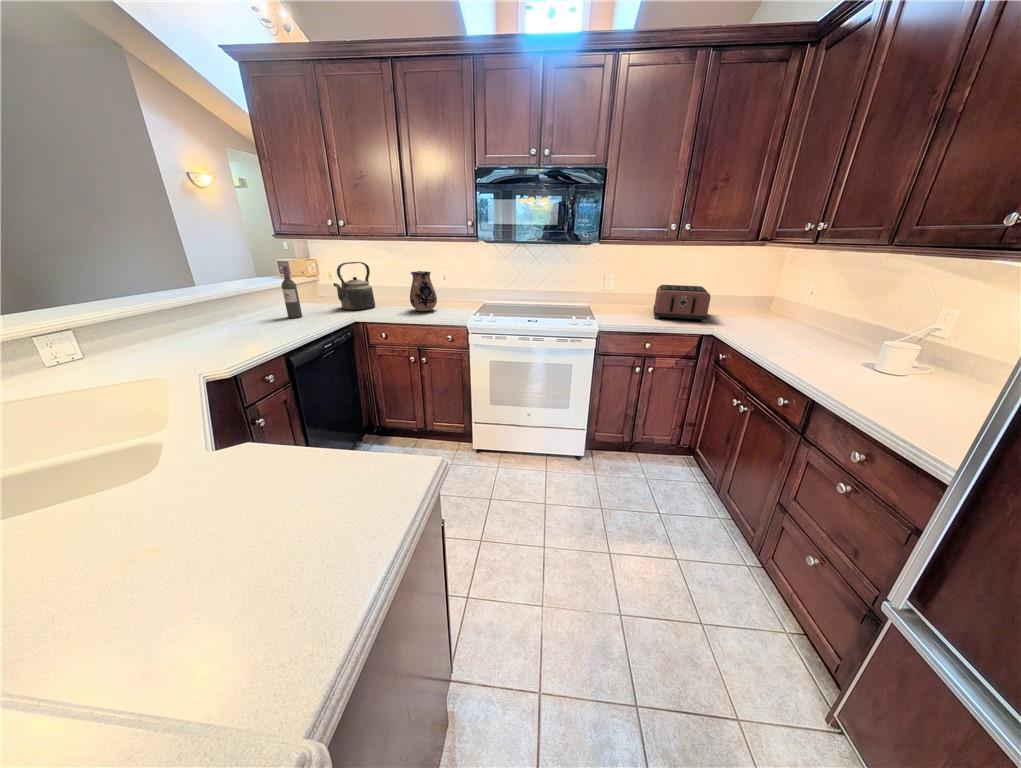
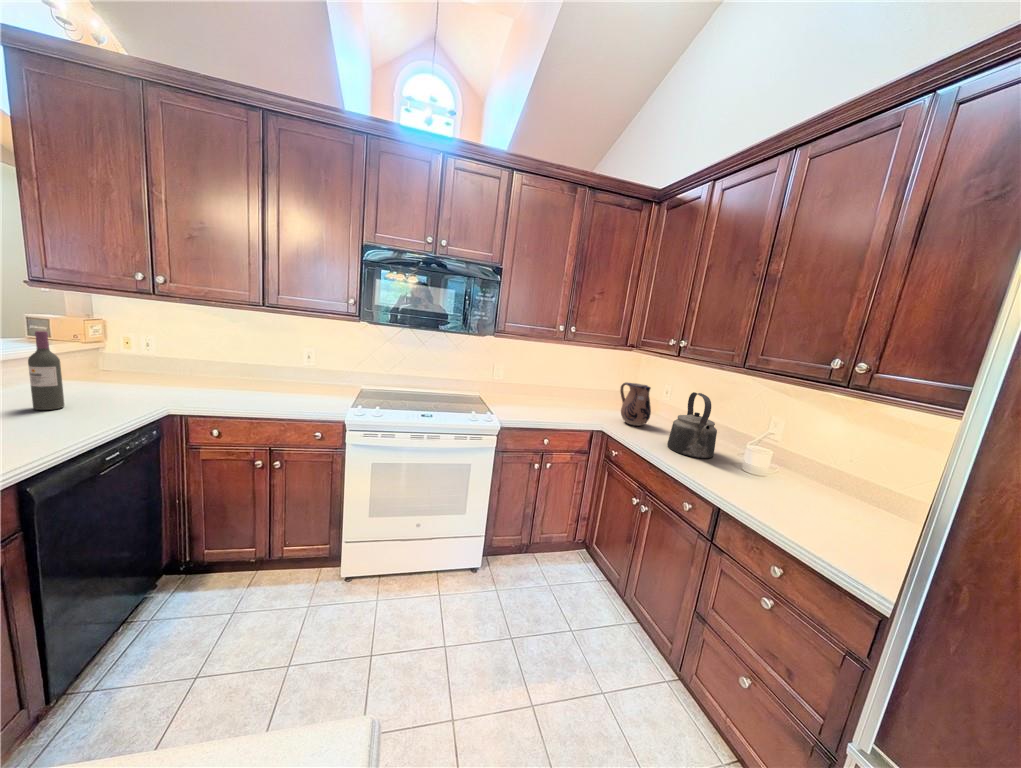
kettle: present [334,262,375,310] -> present [667,392,717,458]
ceramic pitcher: present [410,271,437,311] -> present [620,382,651,426]
toaster: present [654,285,711,322] -> none [542,379,597,417]

